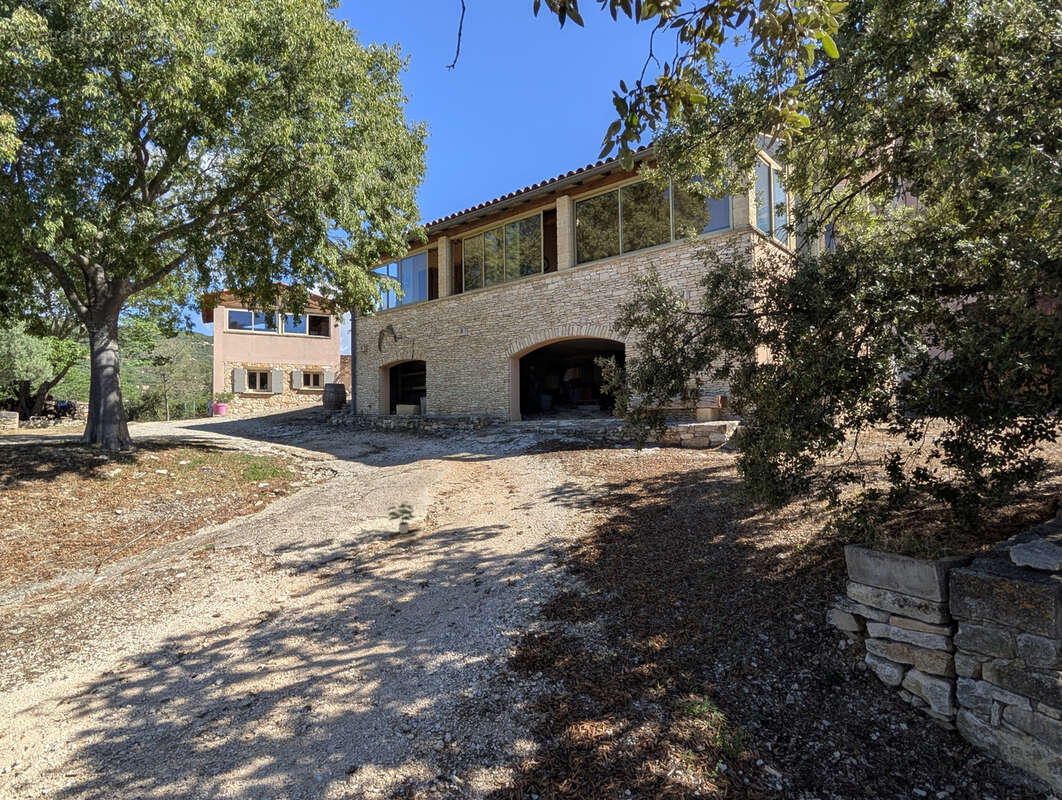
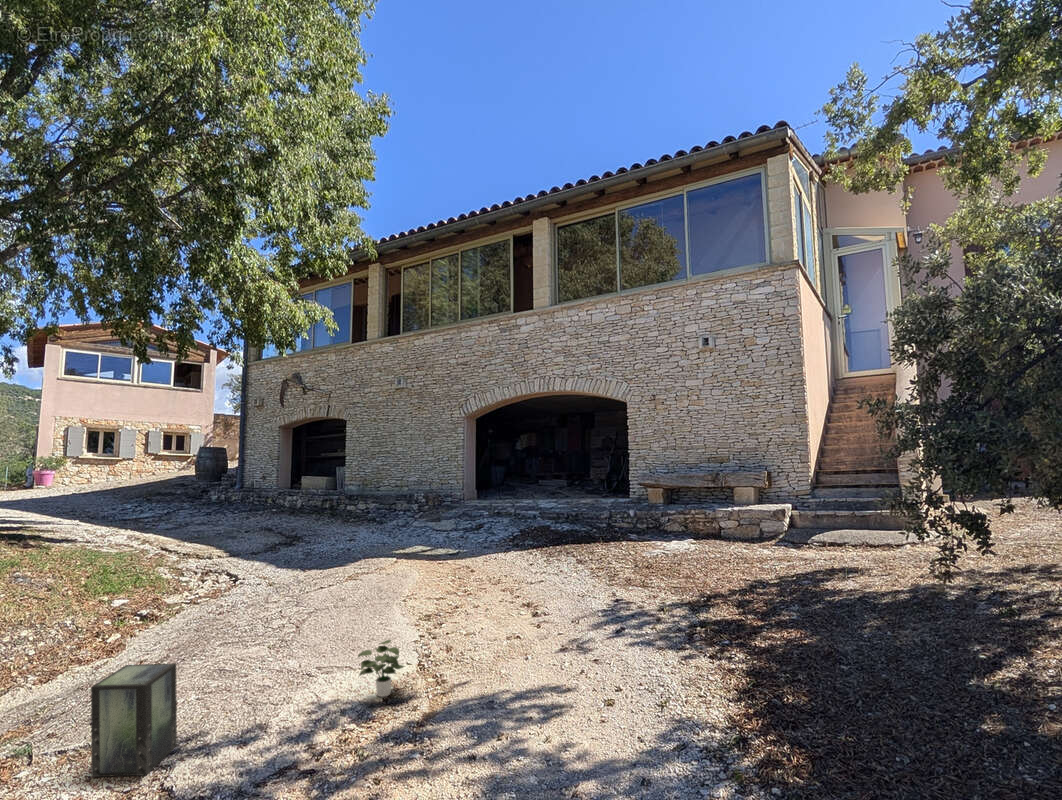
storage box: none [236,507,284,563] -> present [91,664,177,777]

